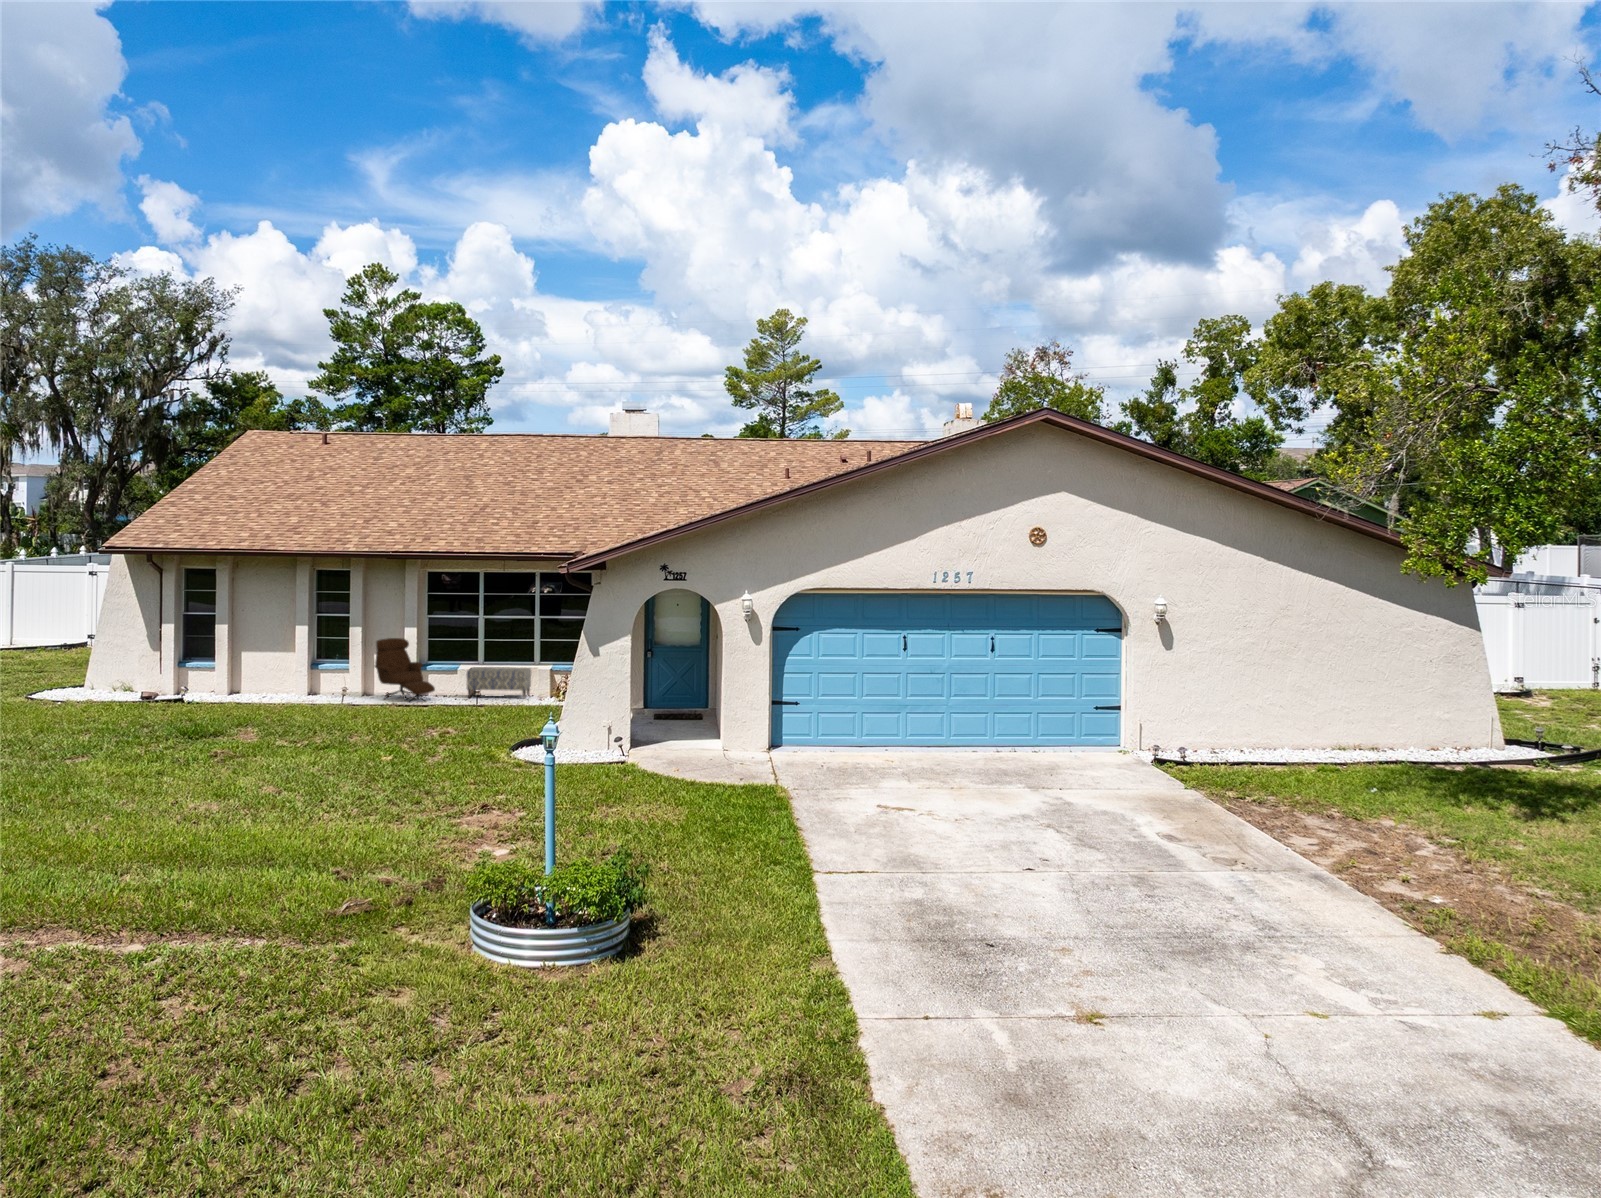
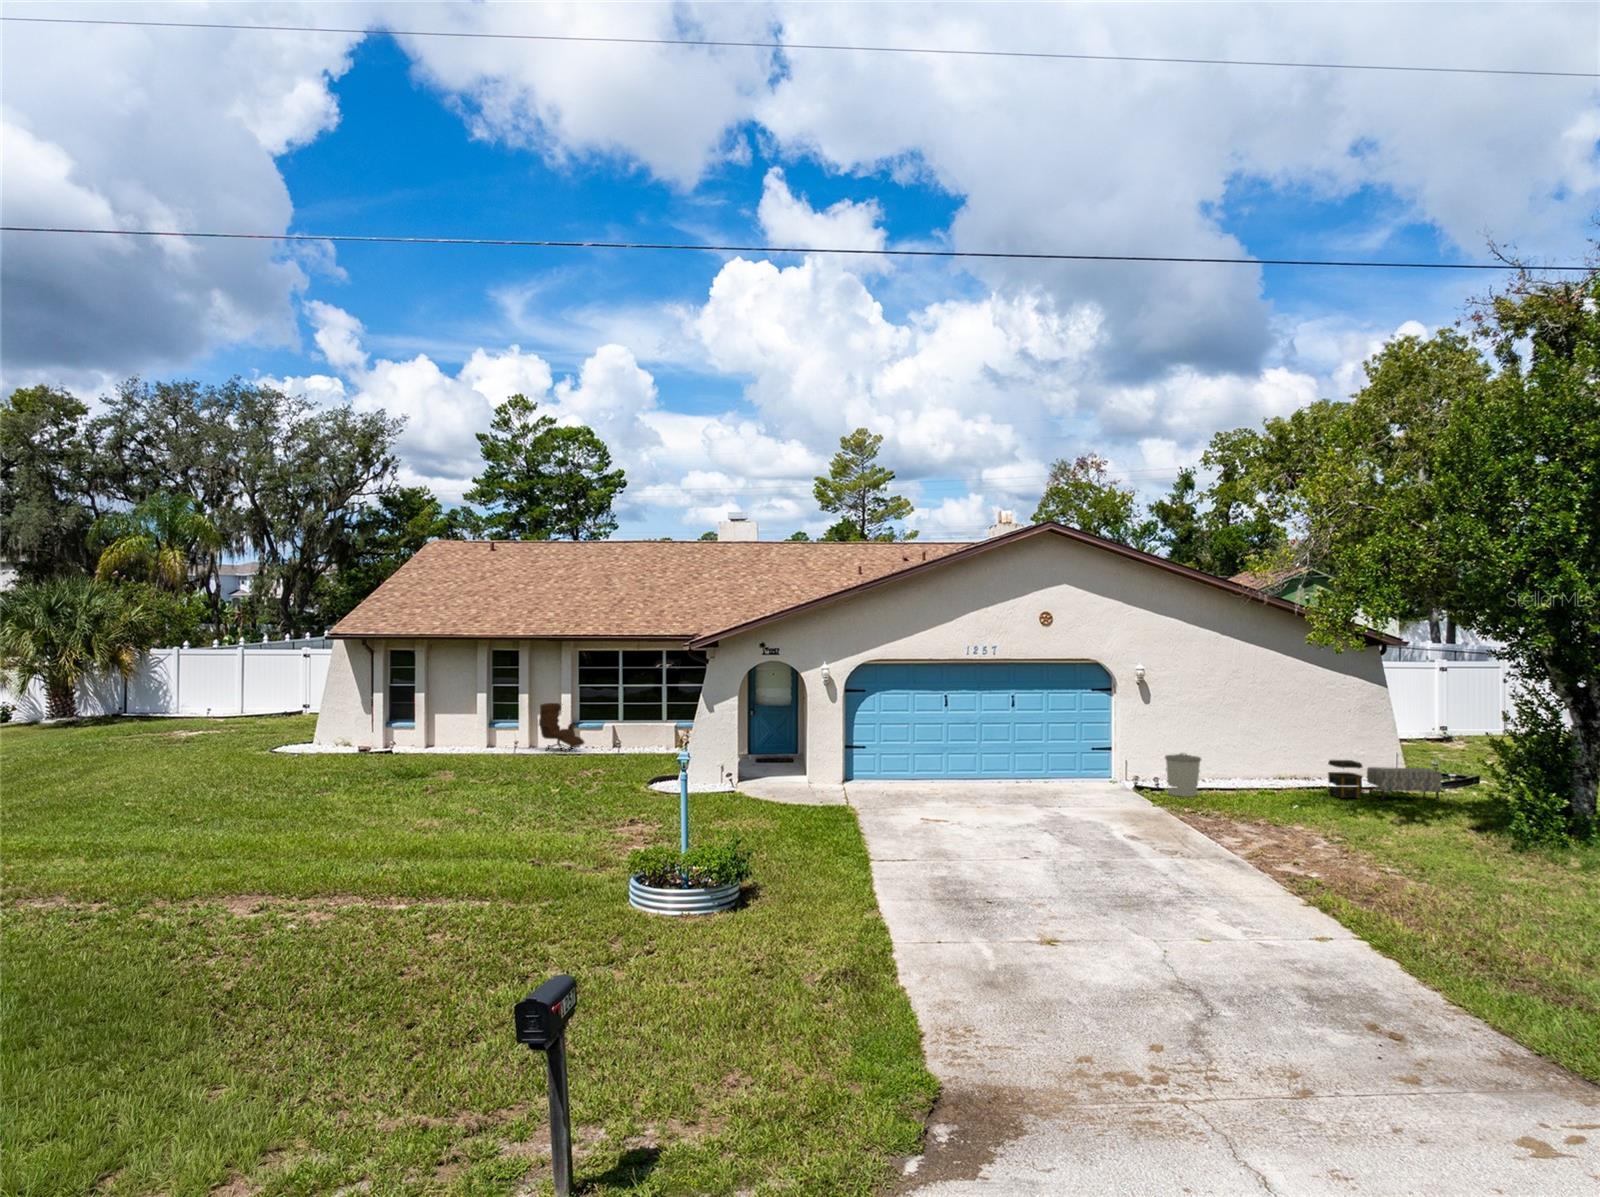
bench: present [467,667,531,699] -> present [1367,767,1442,800]
trash can: none [1182,711,1229,767] -> present [1165,753,1201,797]
toolbox: none [1376,718,1423,767] -> present [1328,760,1363,798]

